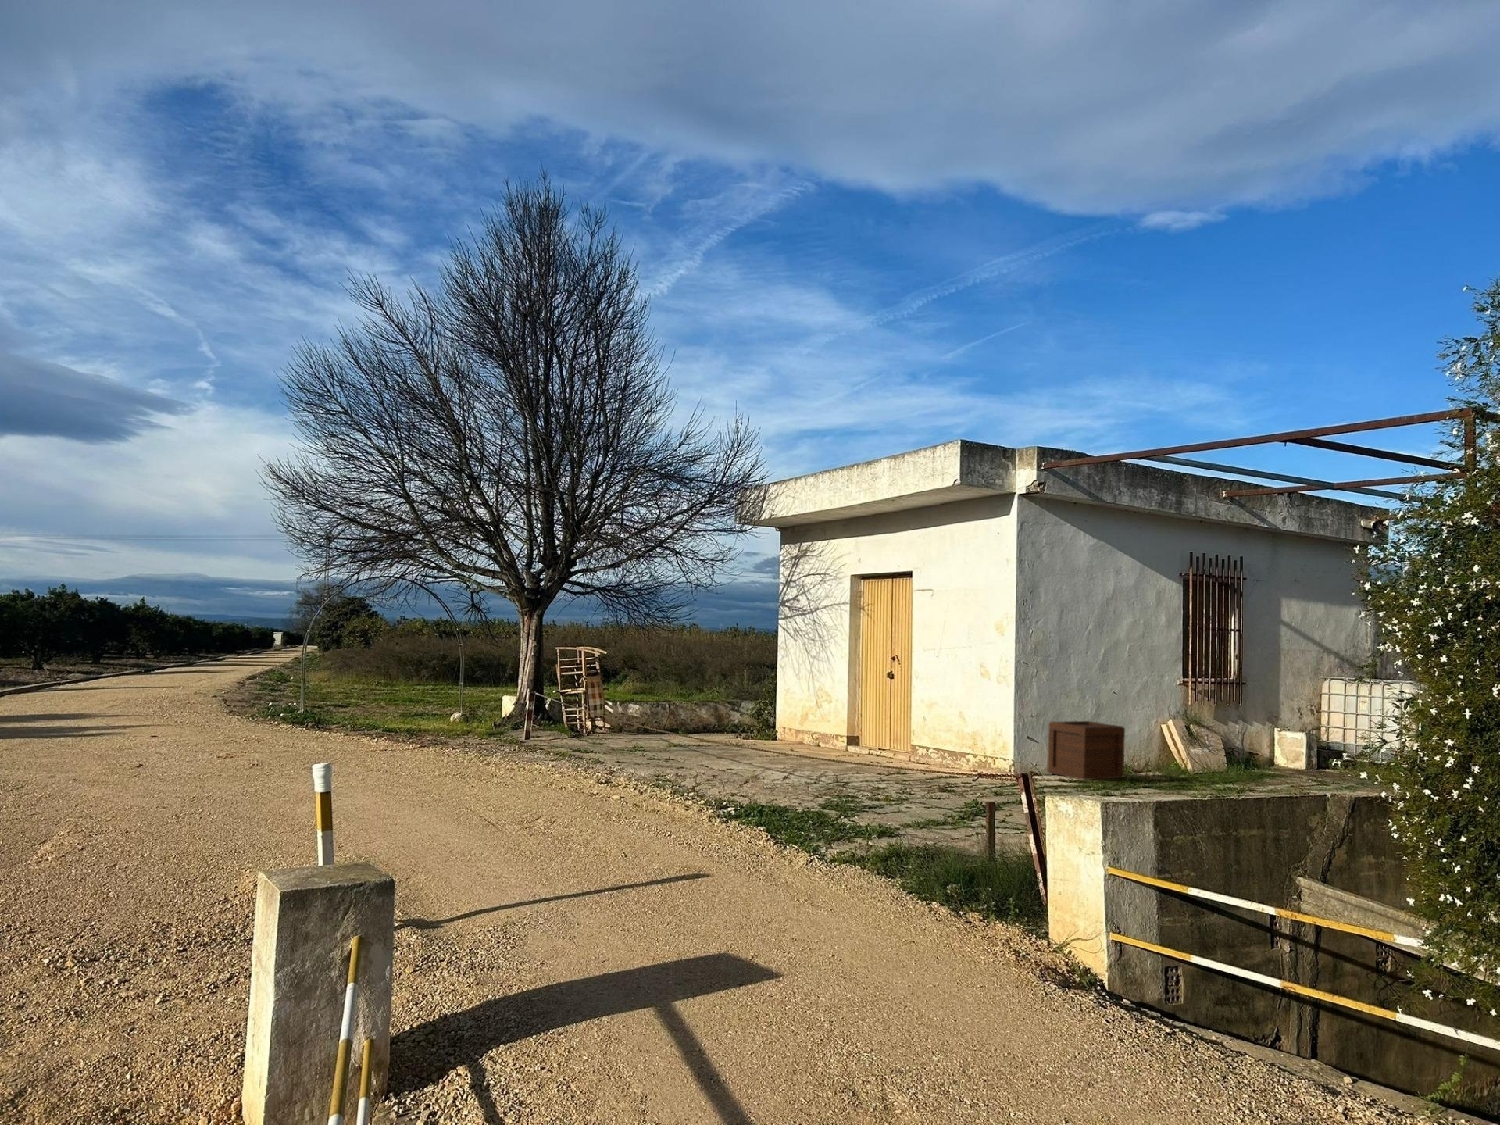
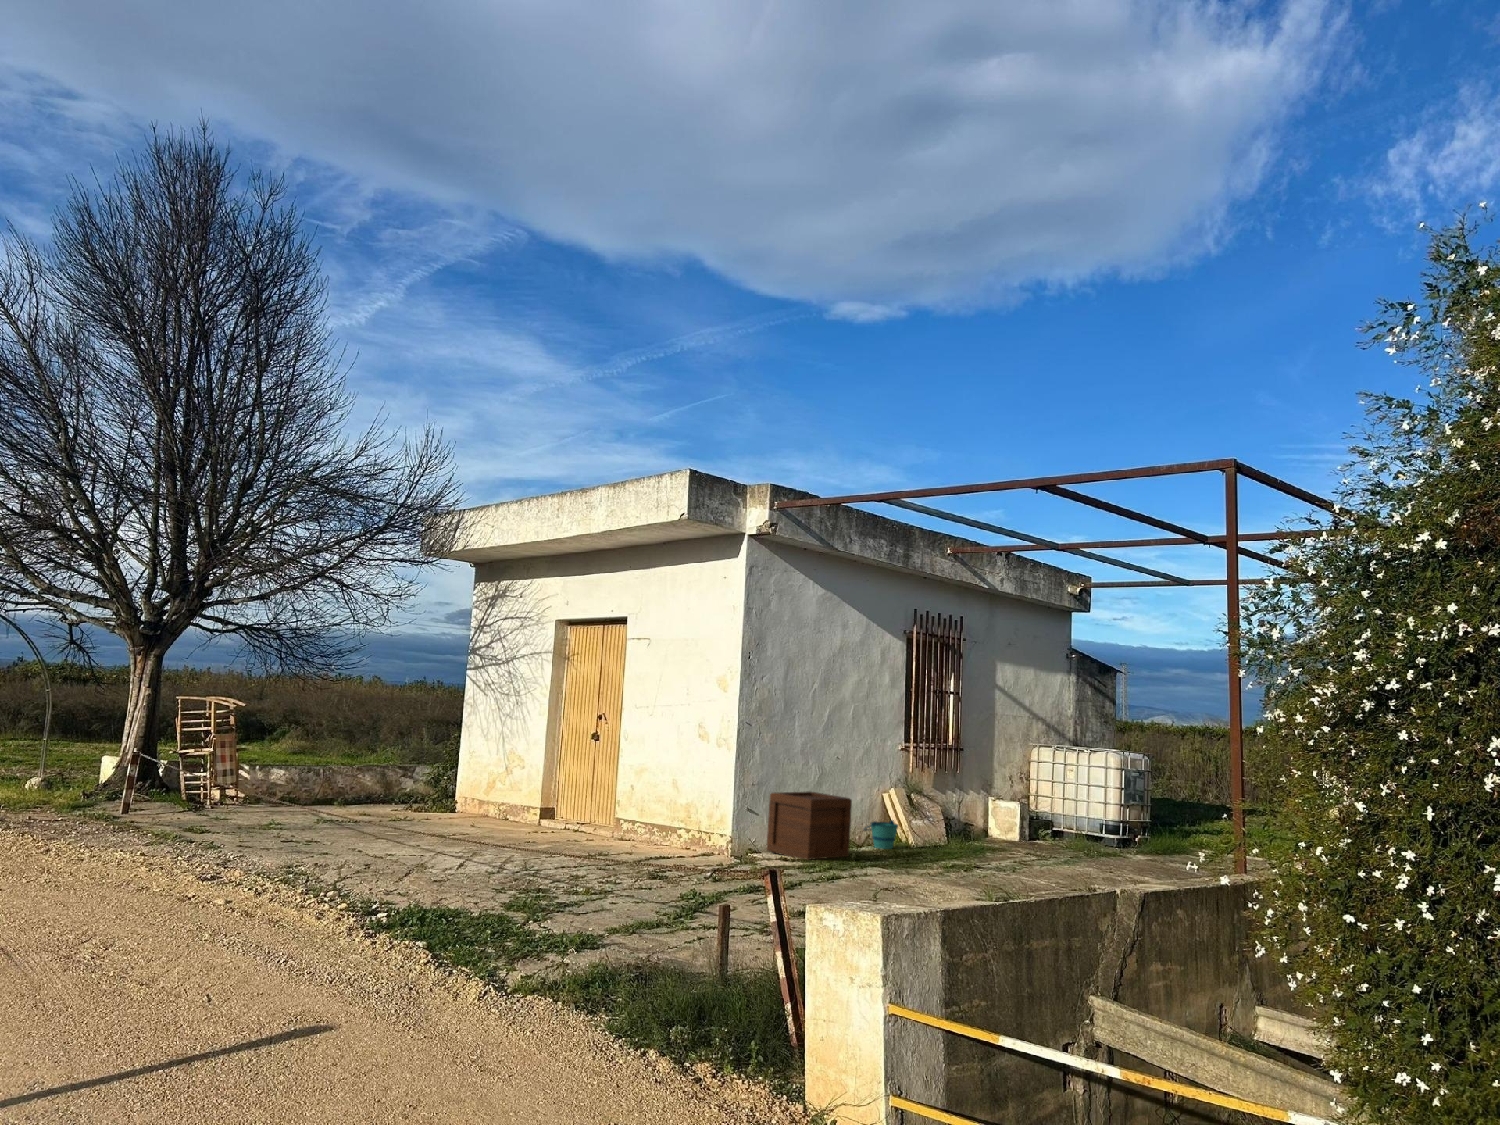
bucket: none [1141,747,1175,773] -> present [864,820,898,849]

